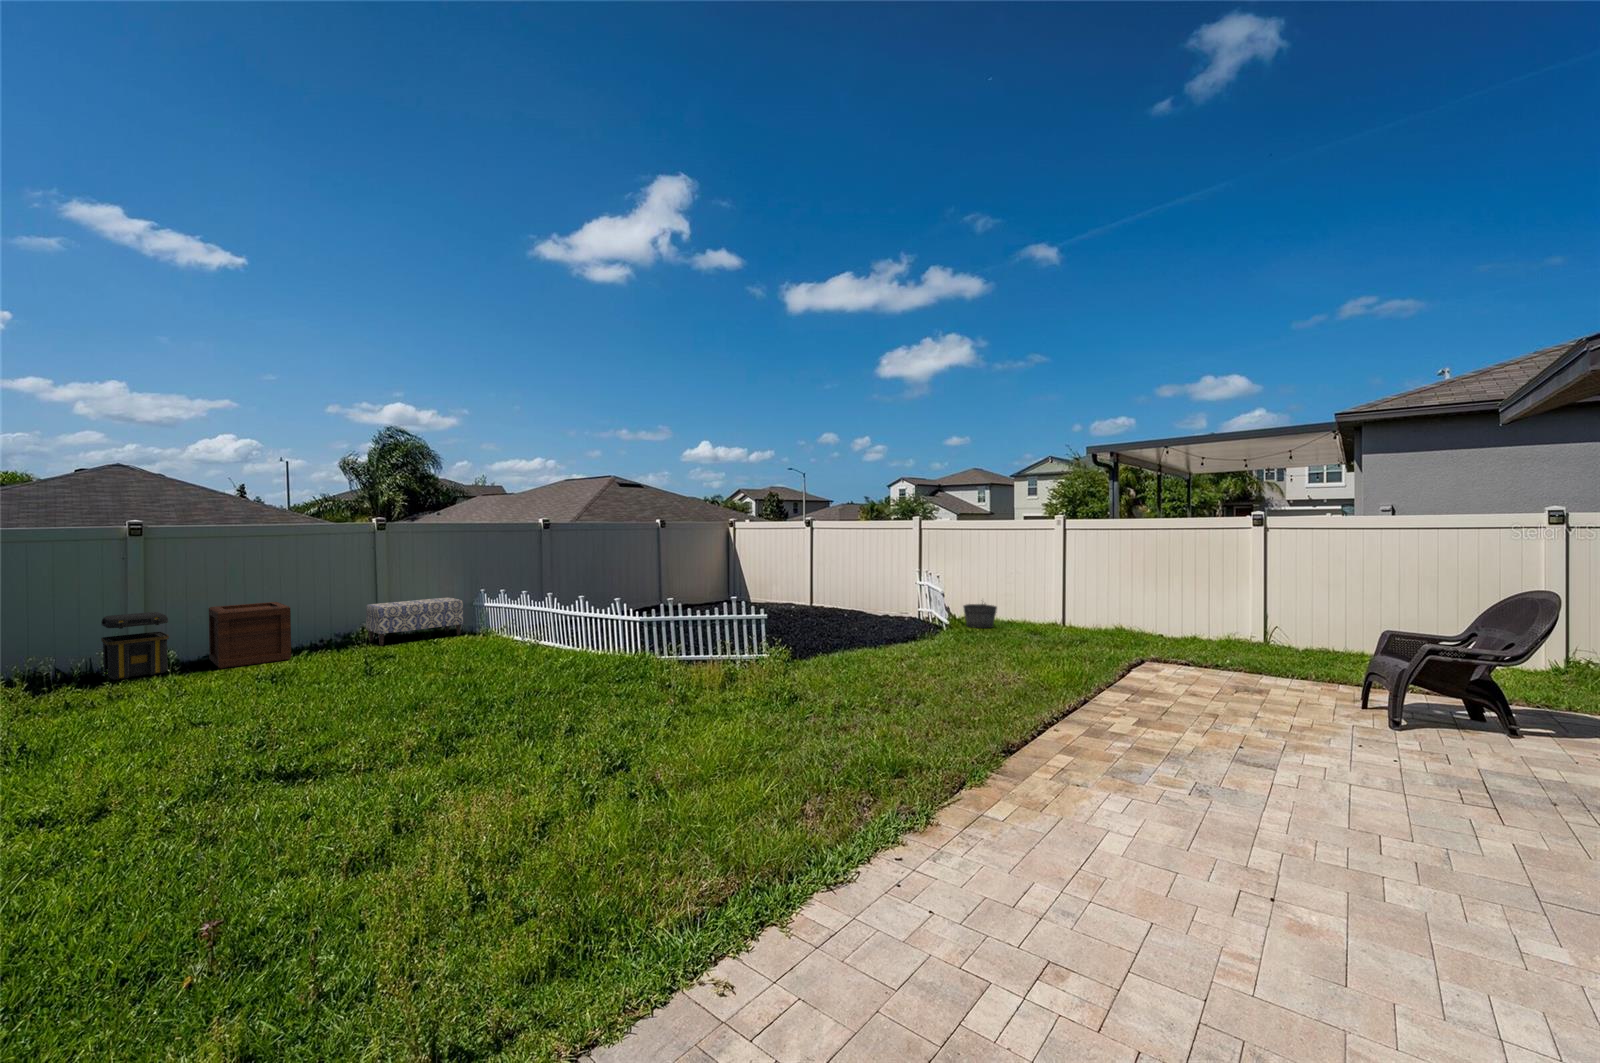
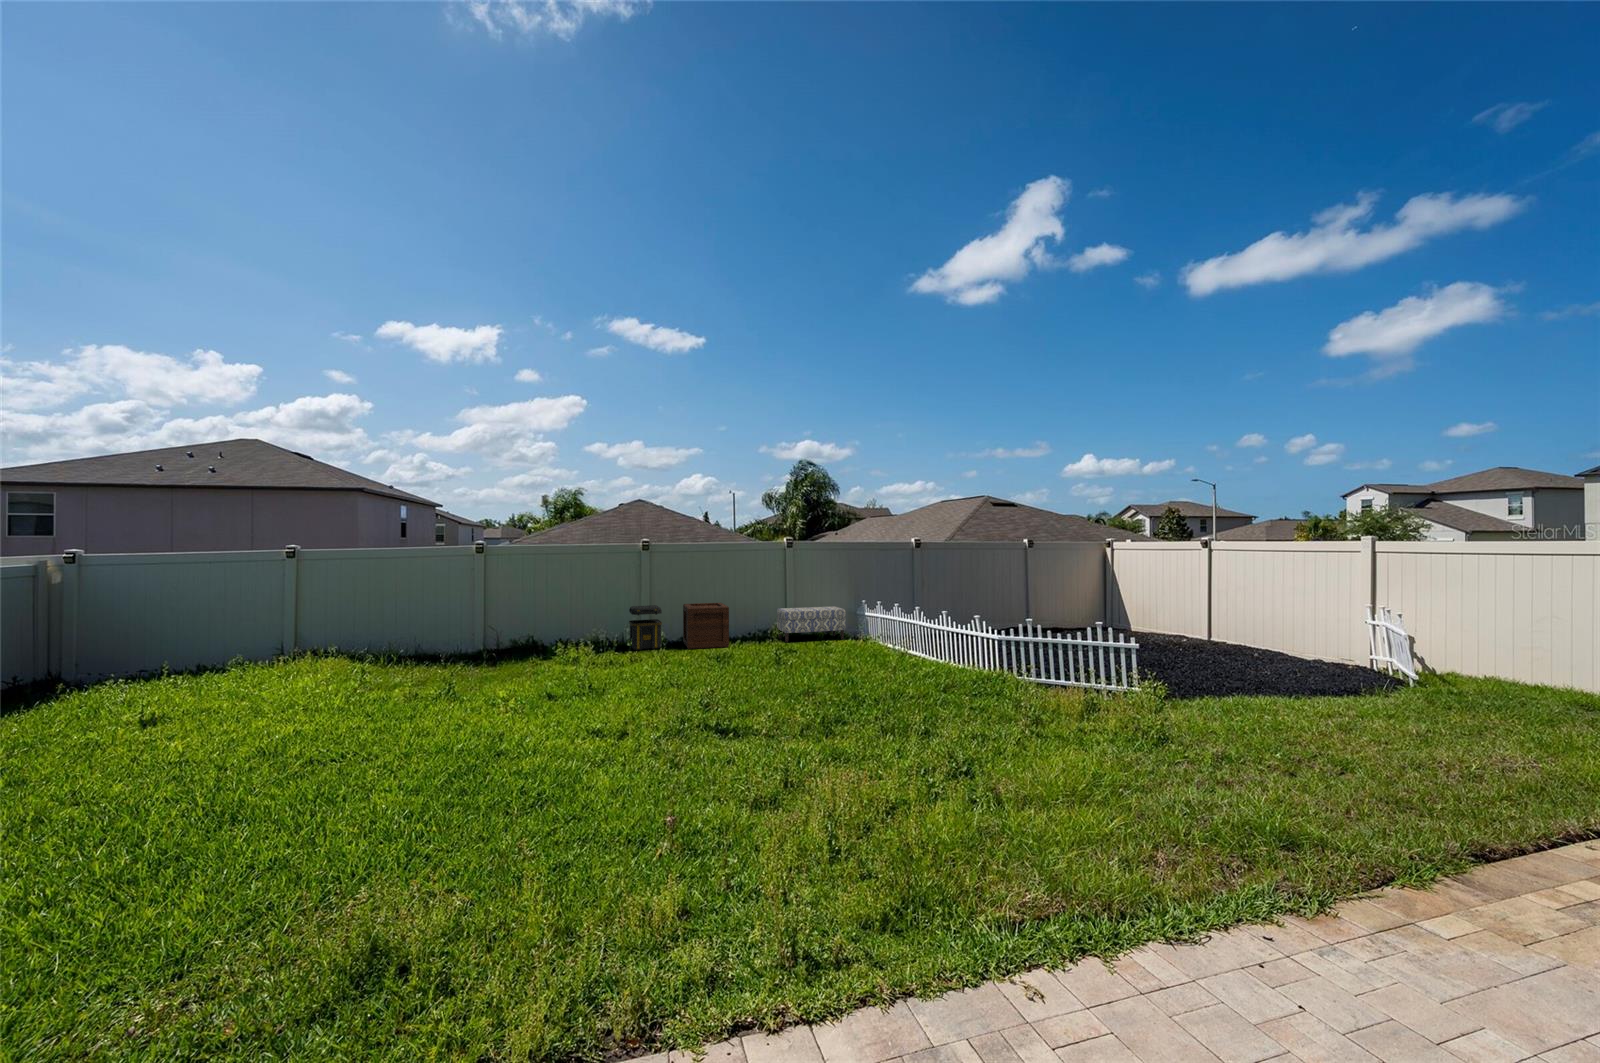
wooden bucket: present [963,603,997,628] -> none [1451,648,1518,691]

